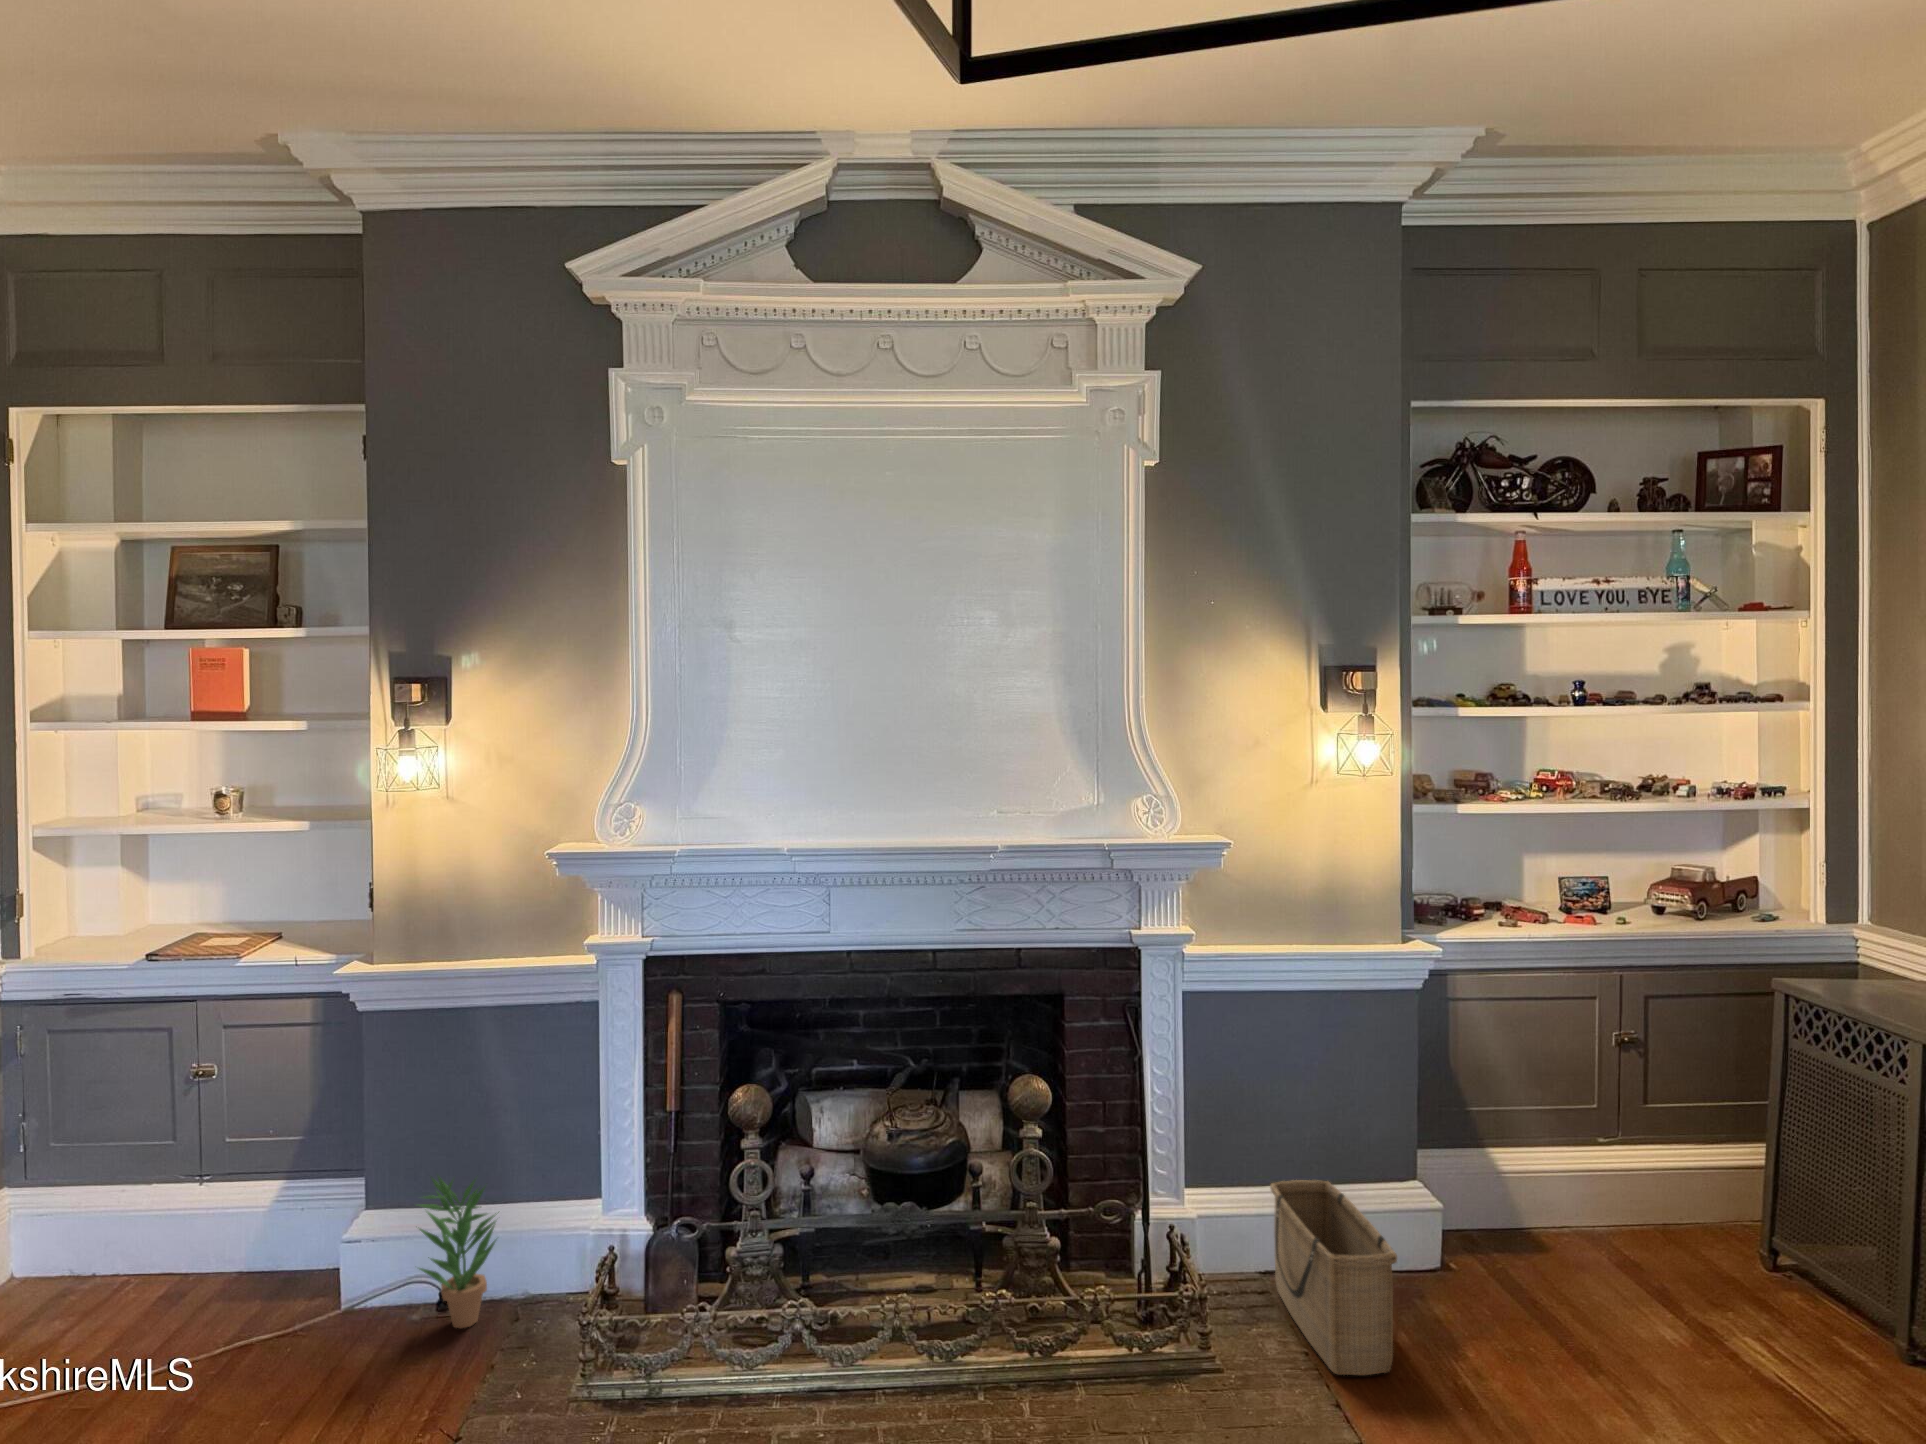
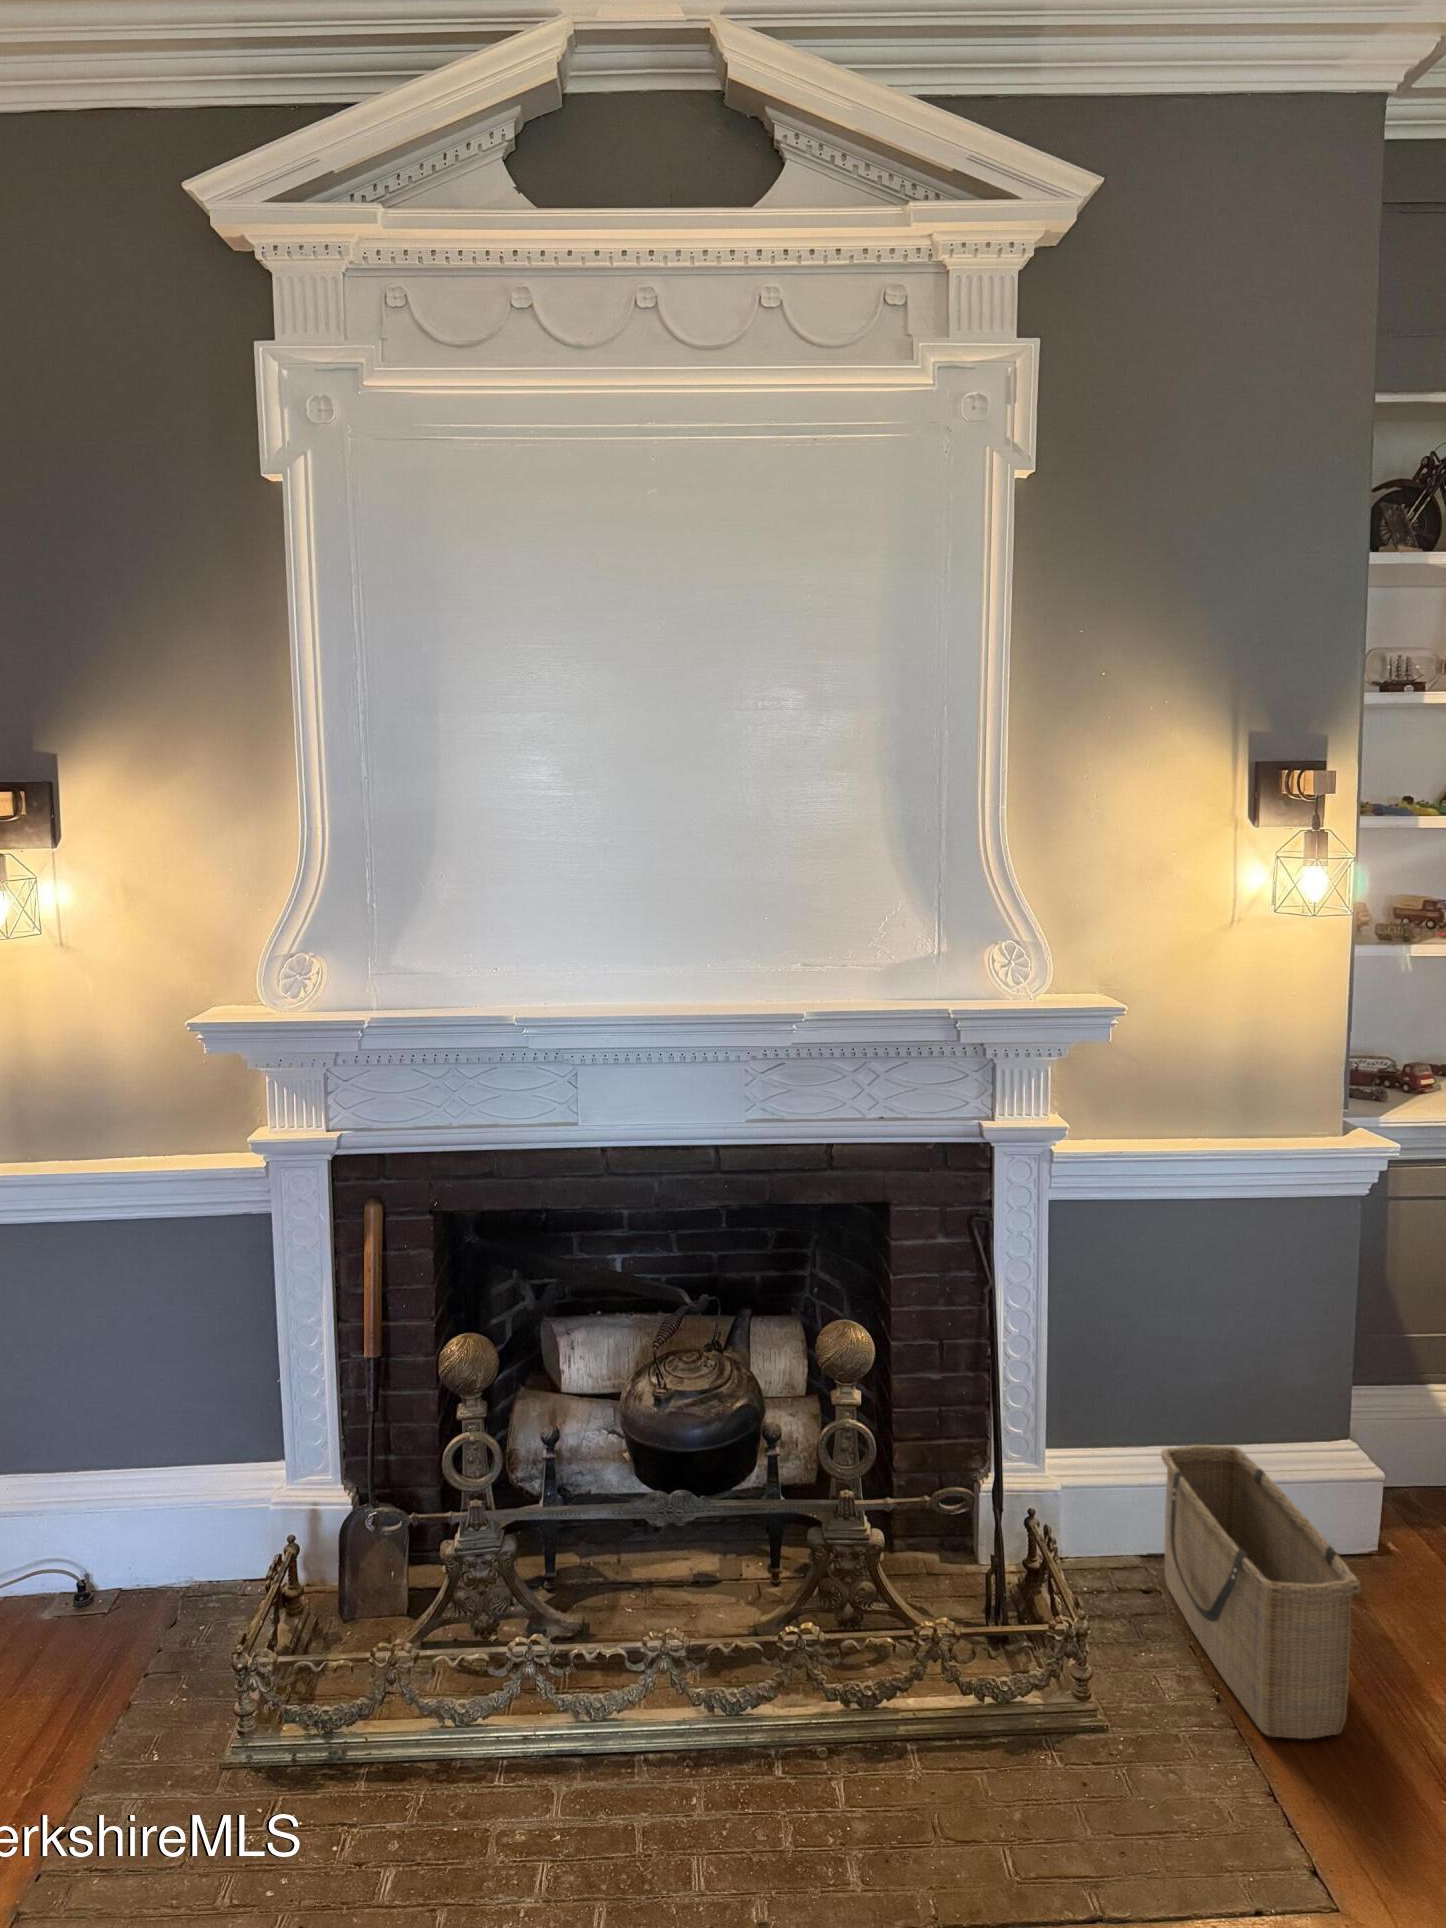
potted plant: present [419,1176,499,1328] -> none [28,1437,156,1634]

